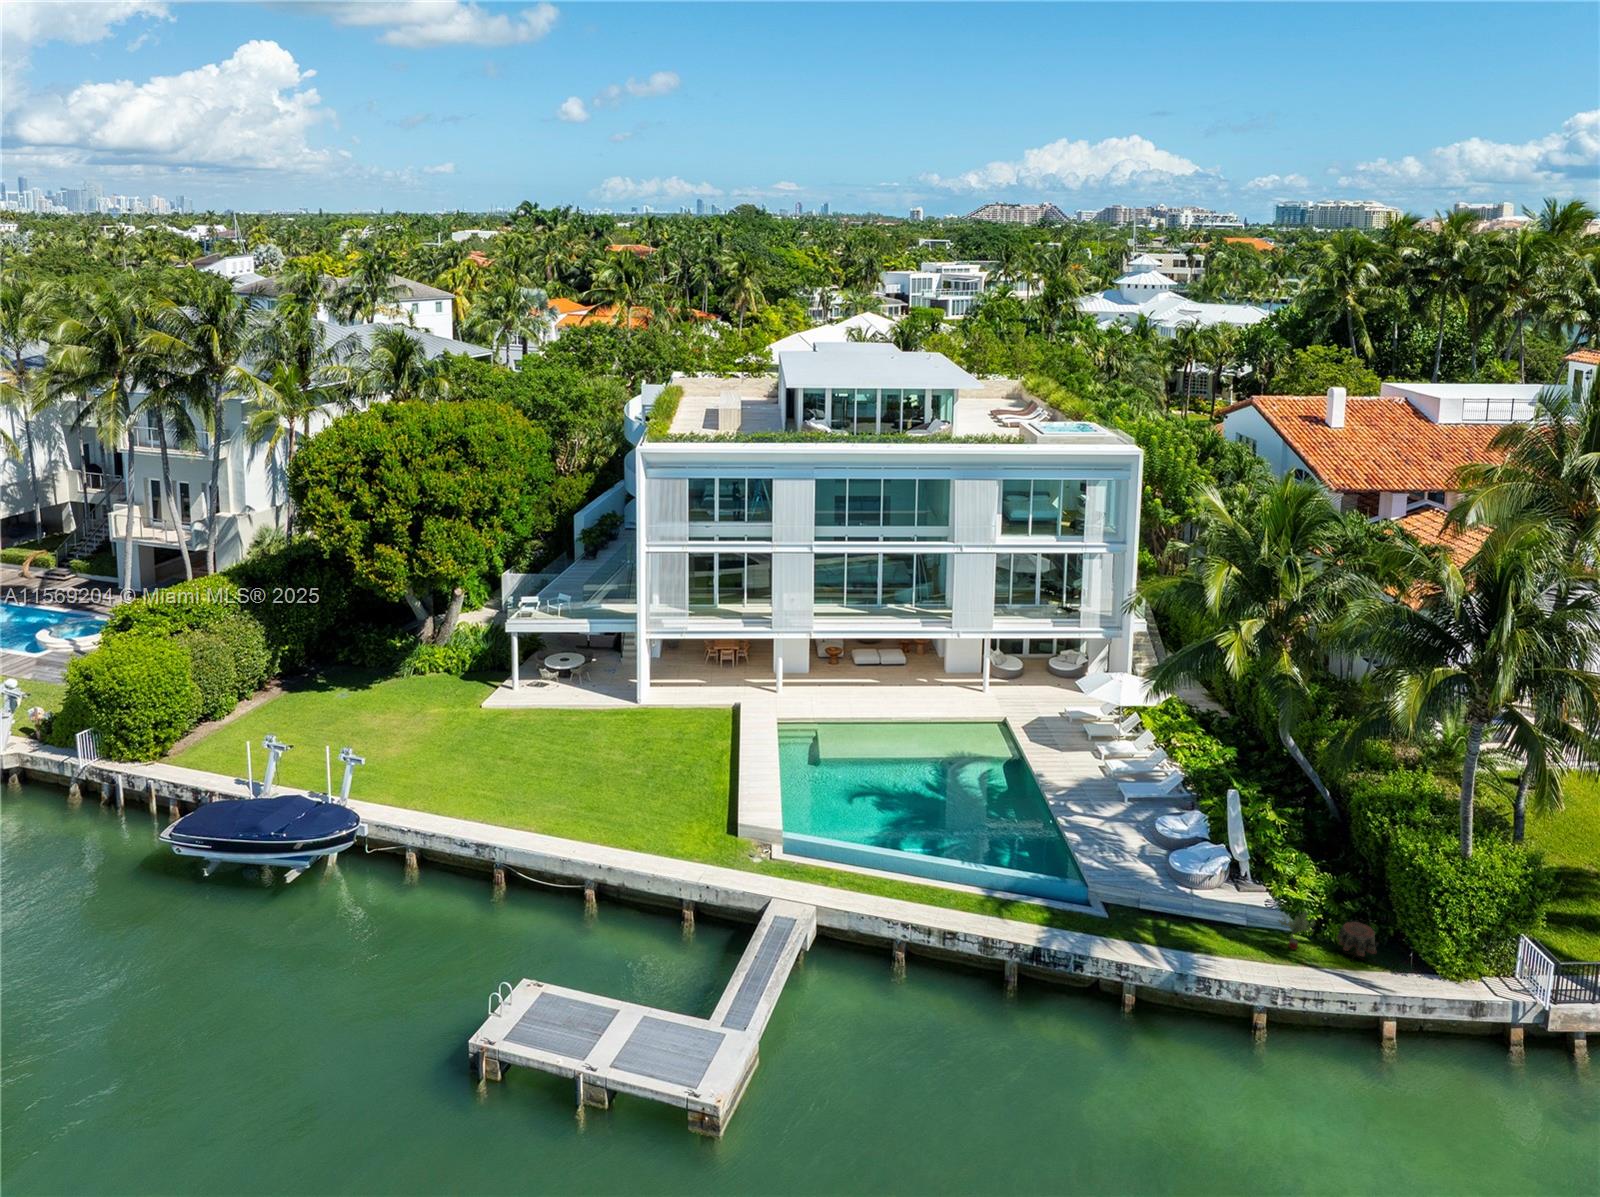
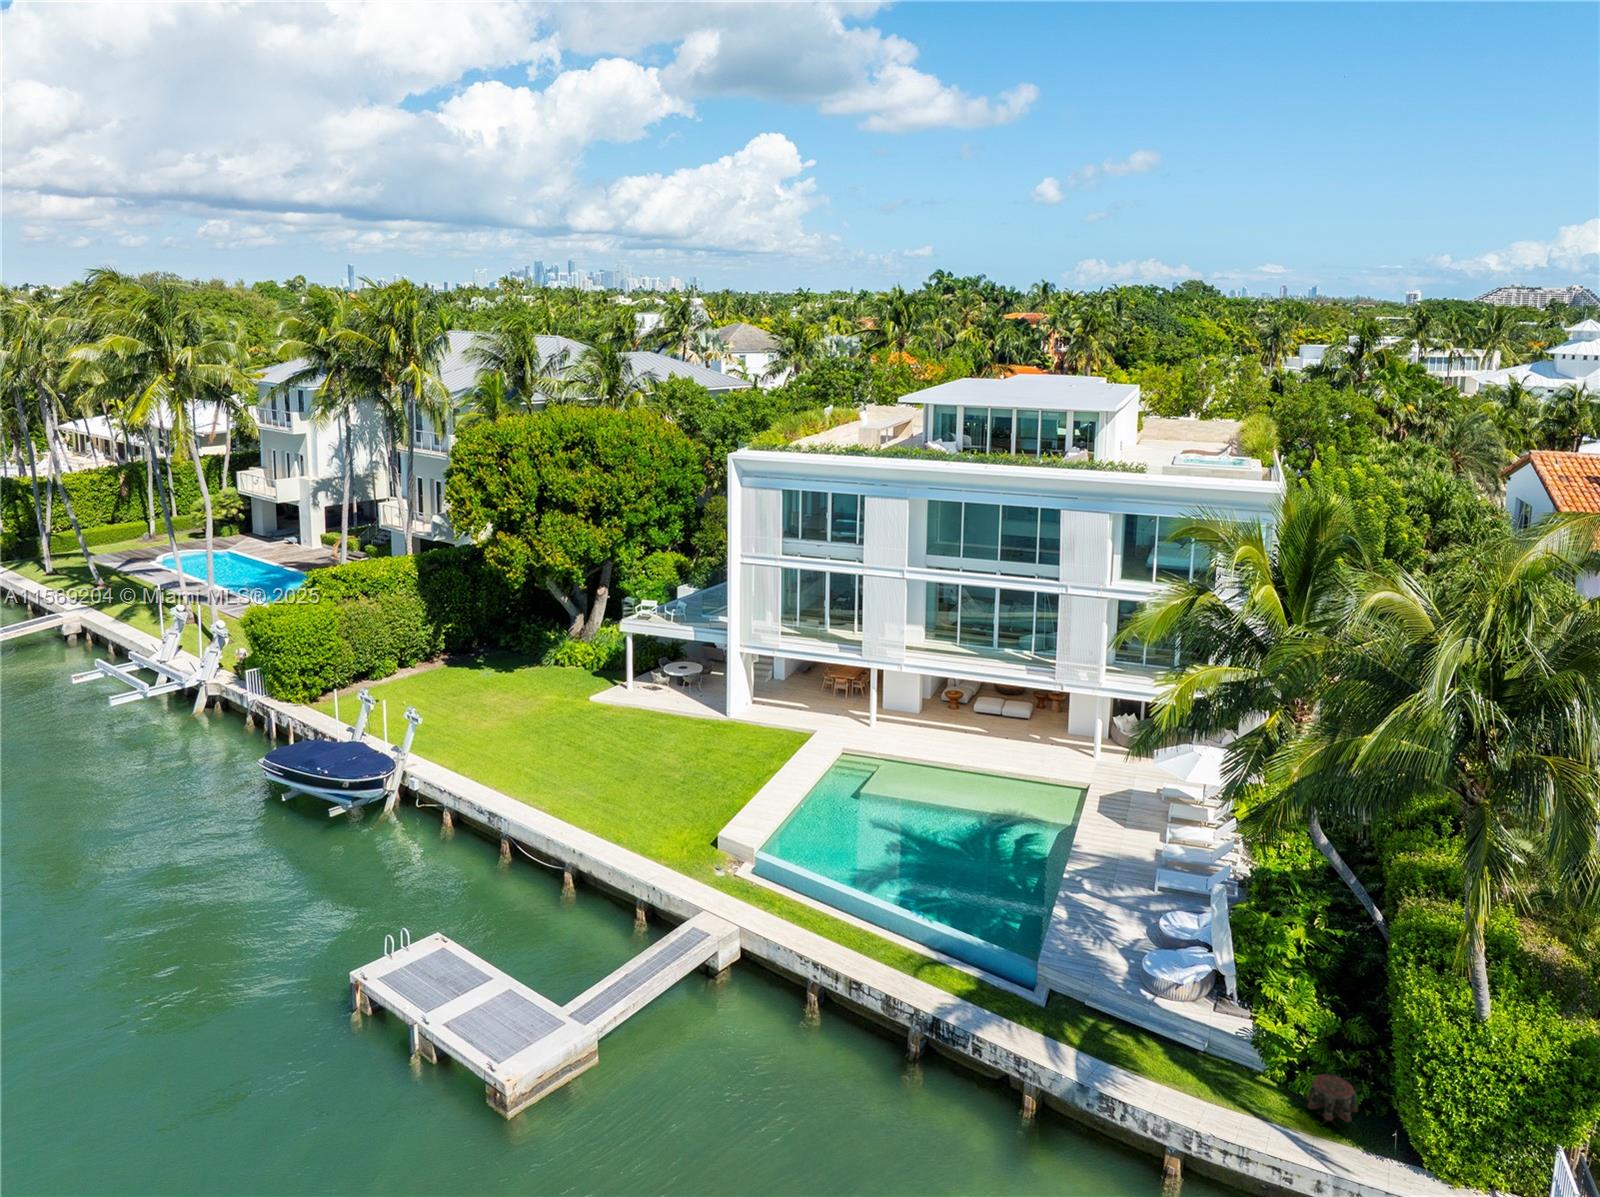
potted tree: present [1279,912,1316,950] -> none [1237,1044,1278,1094]

